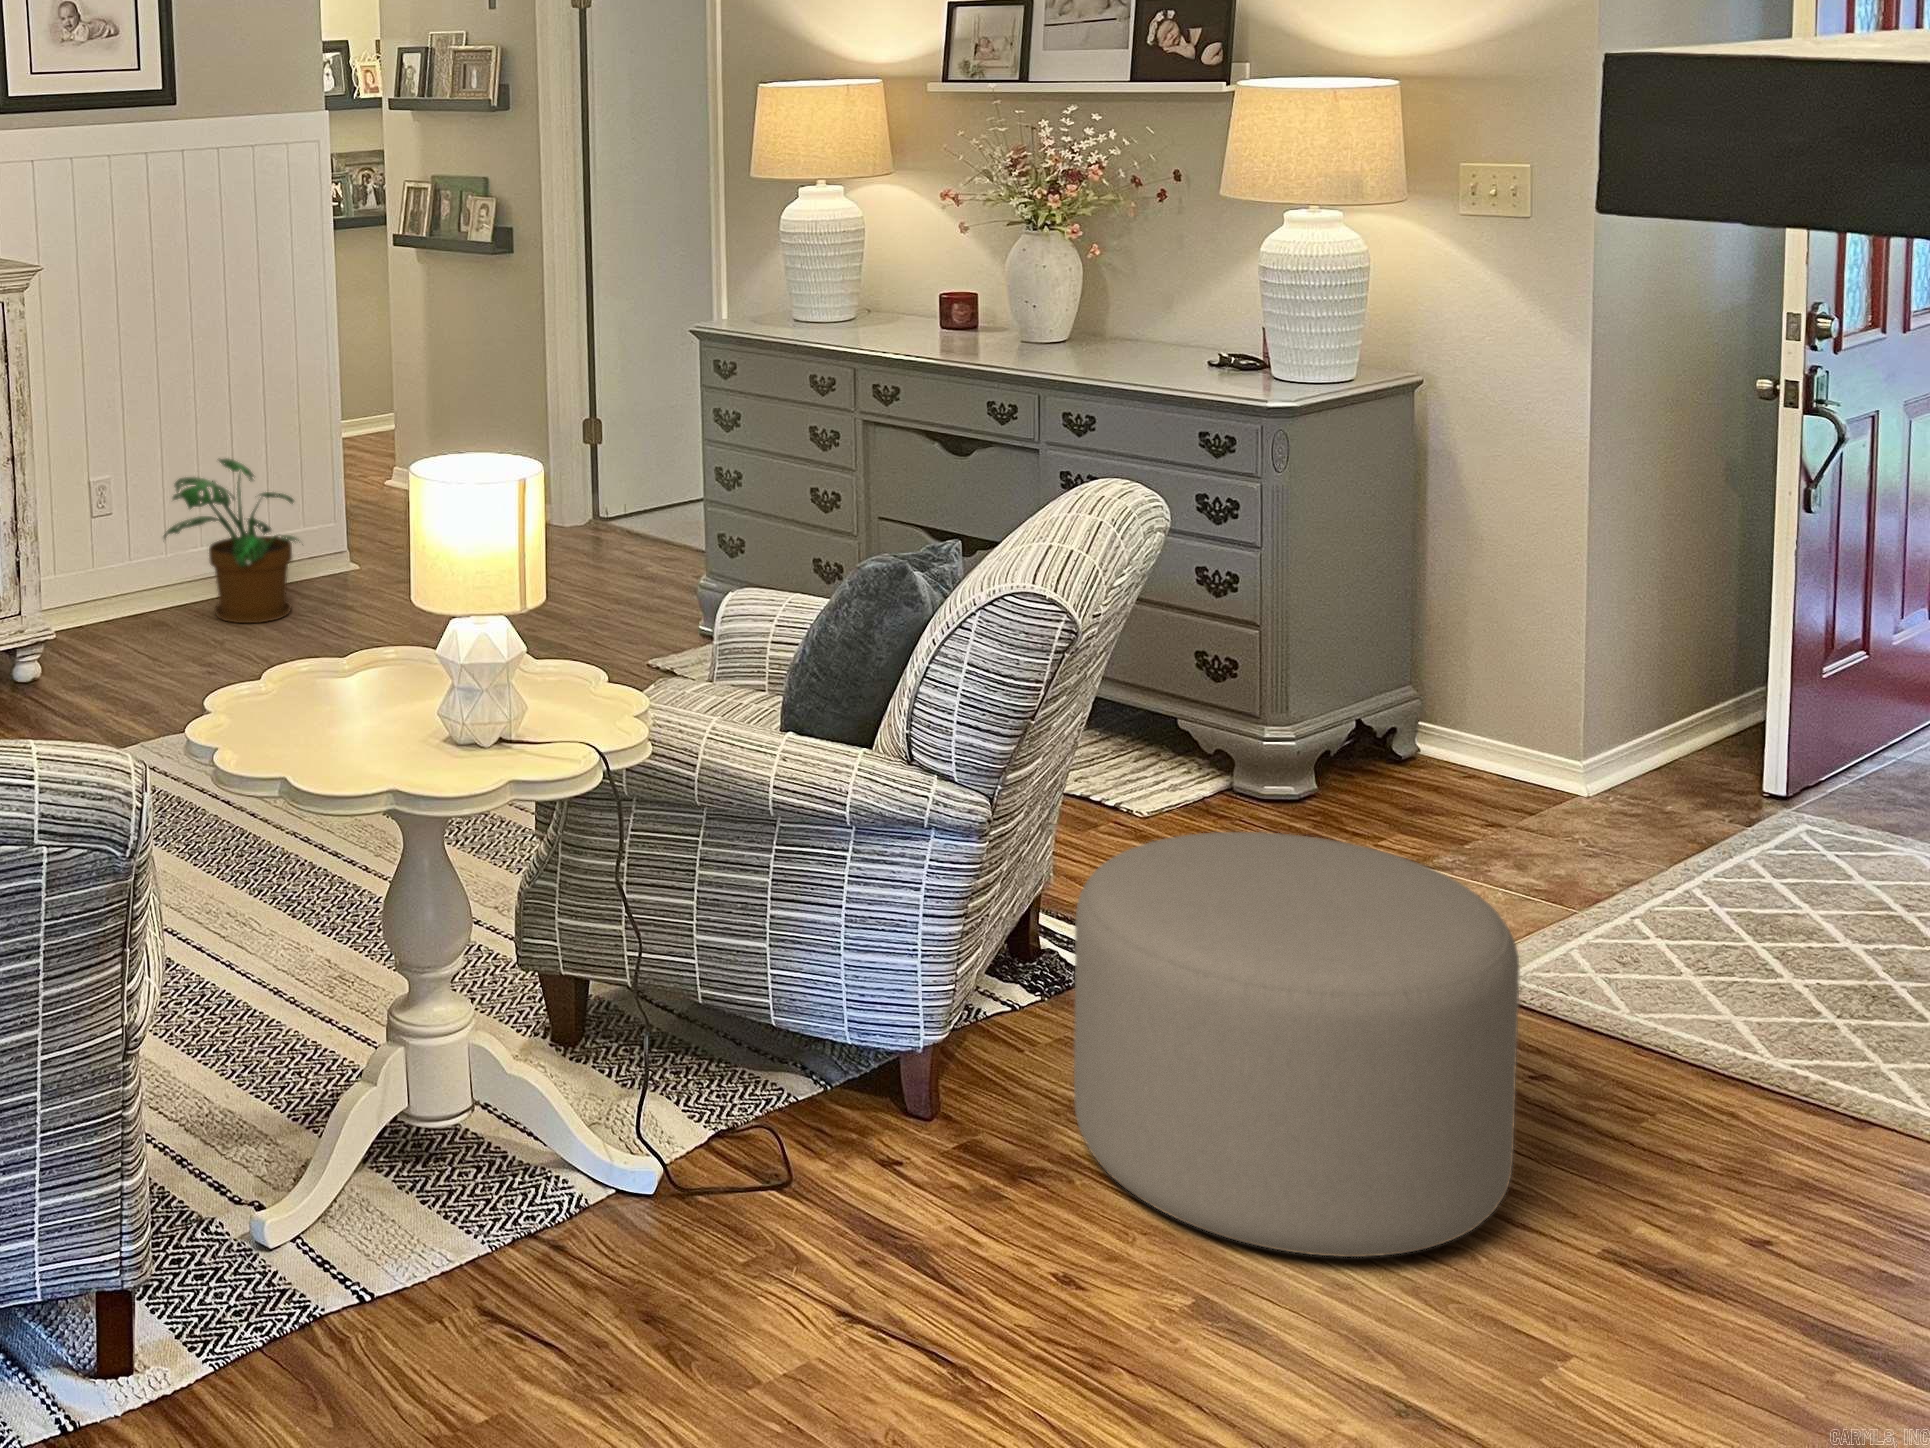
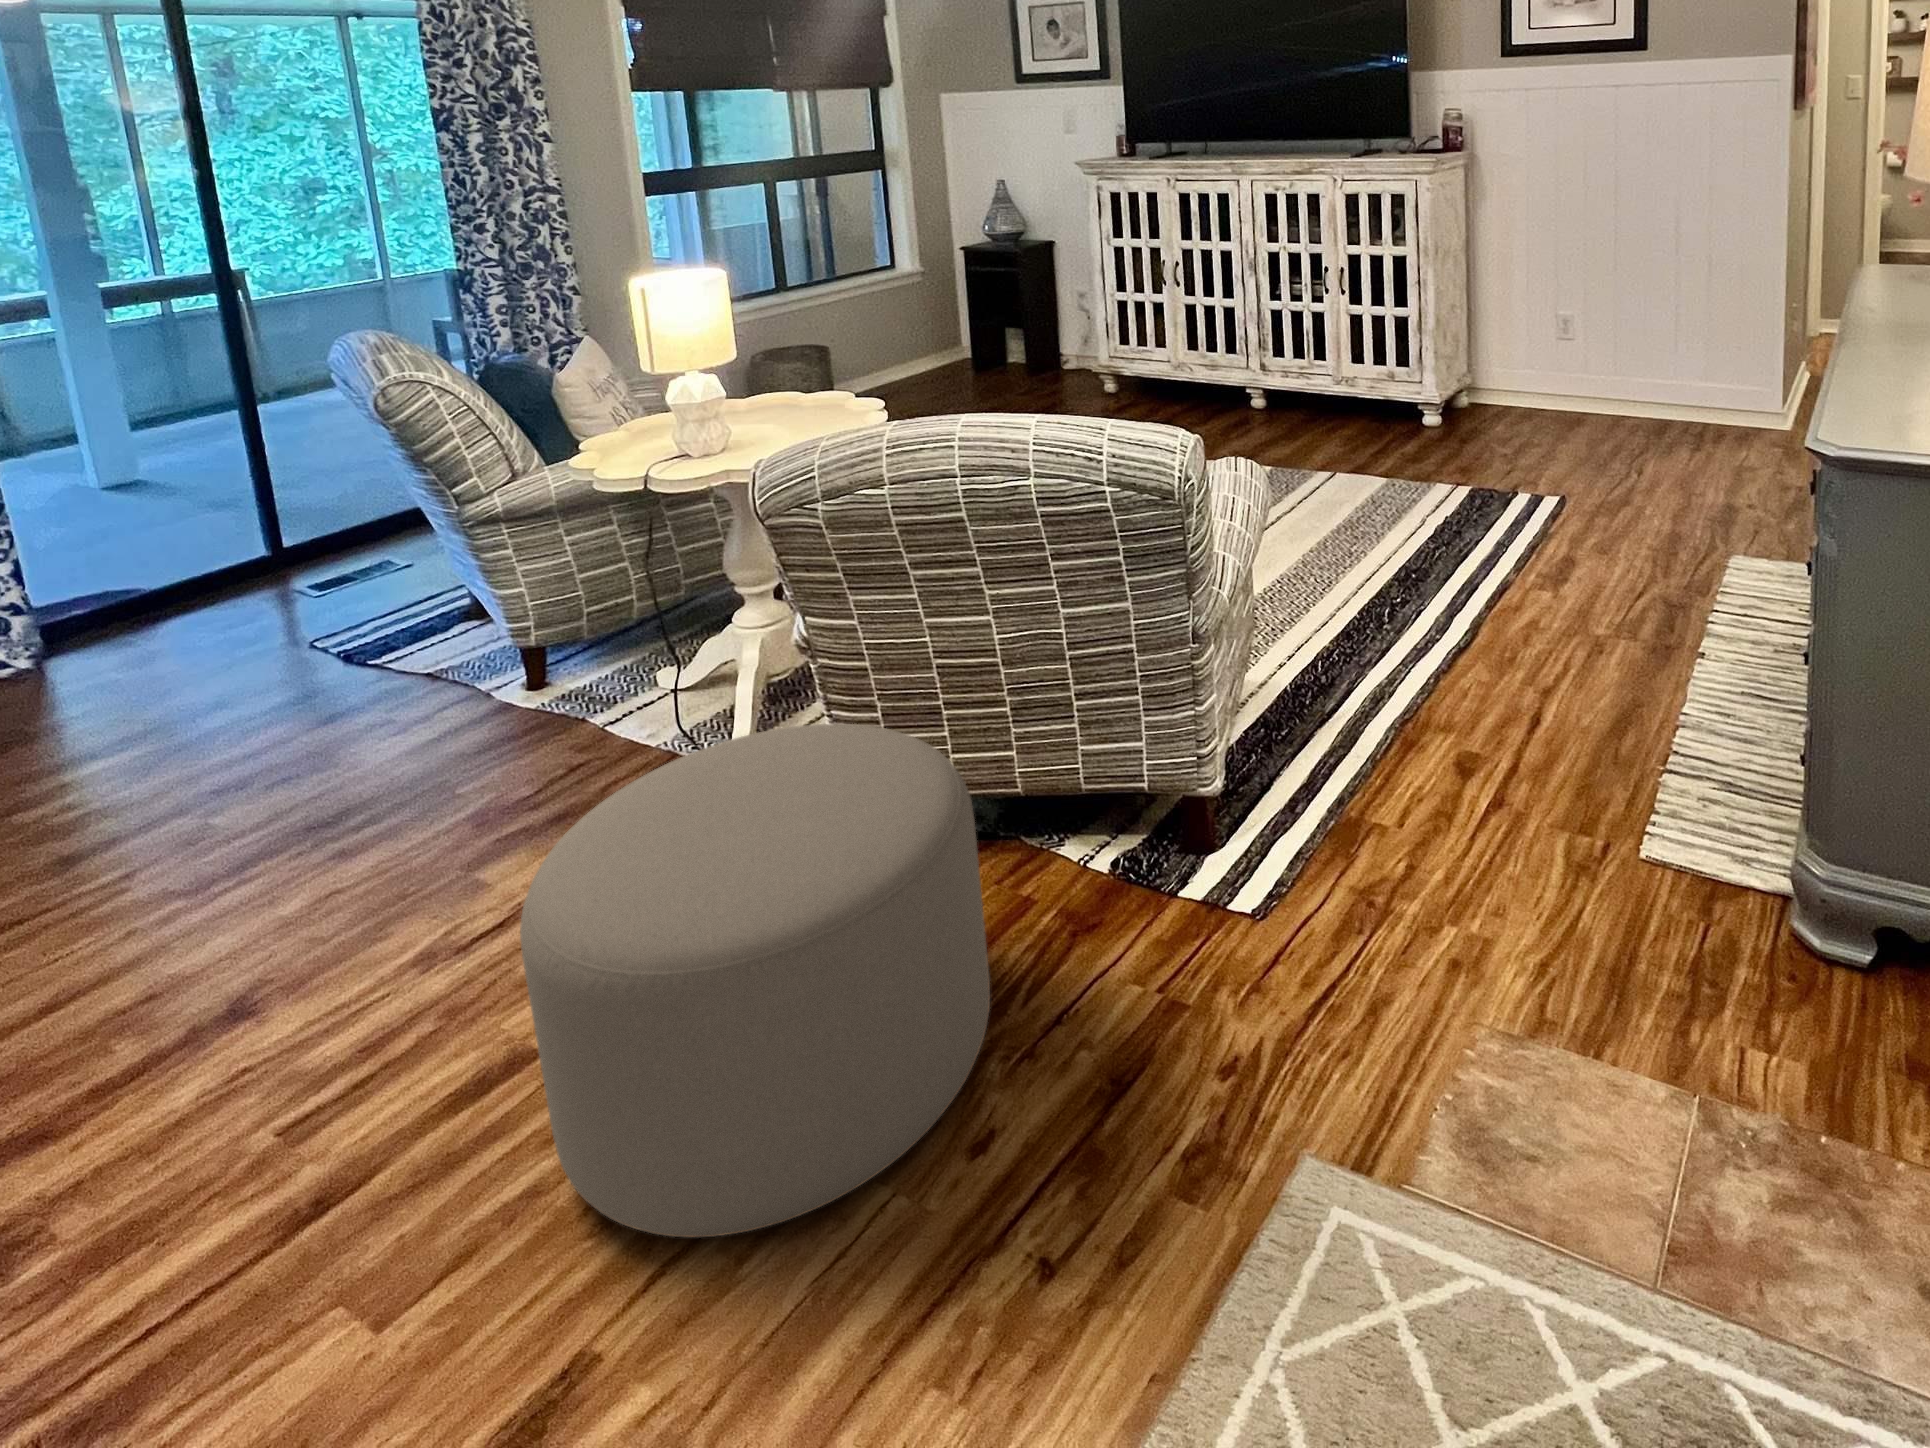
potted plant: present [163,459,303,623] -> none [1532,319,1673,443]

